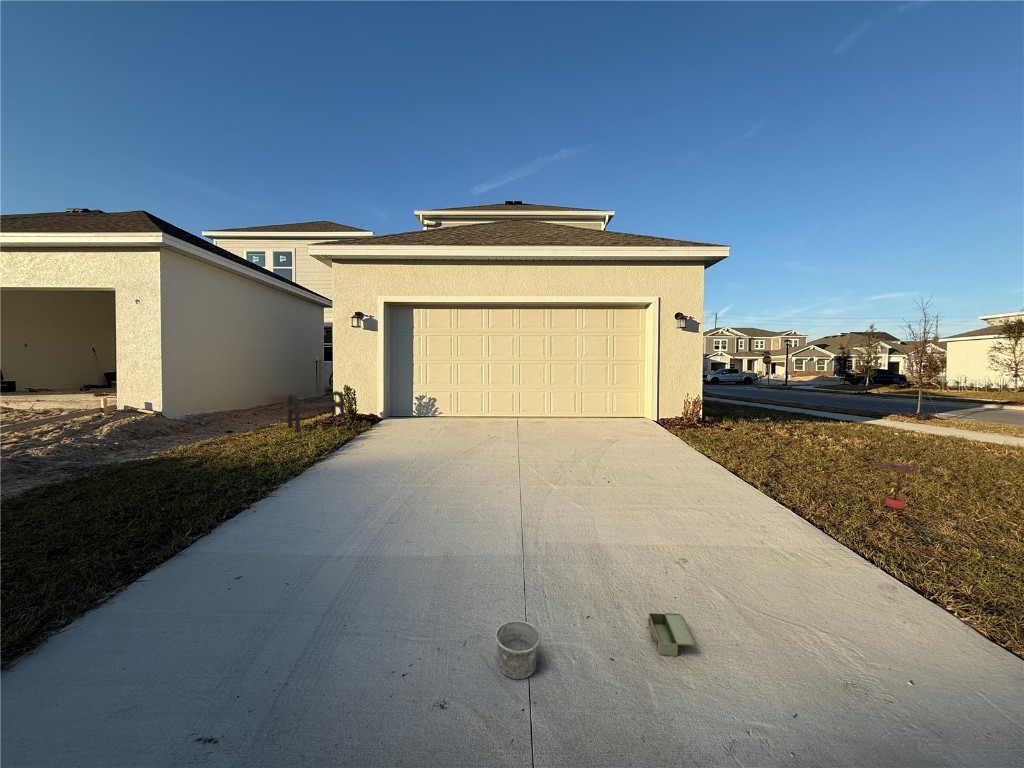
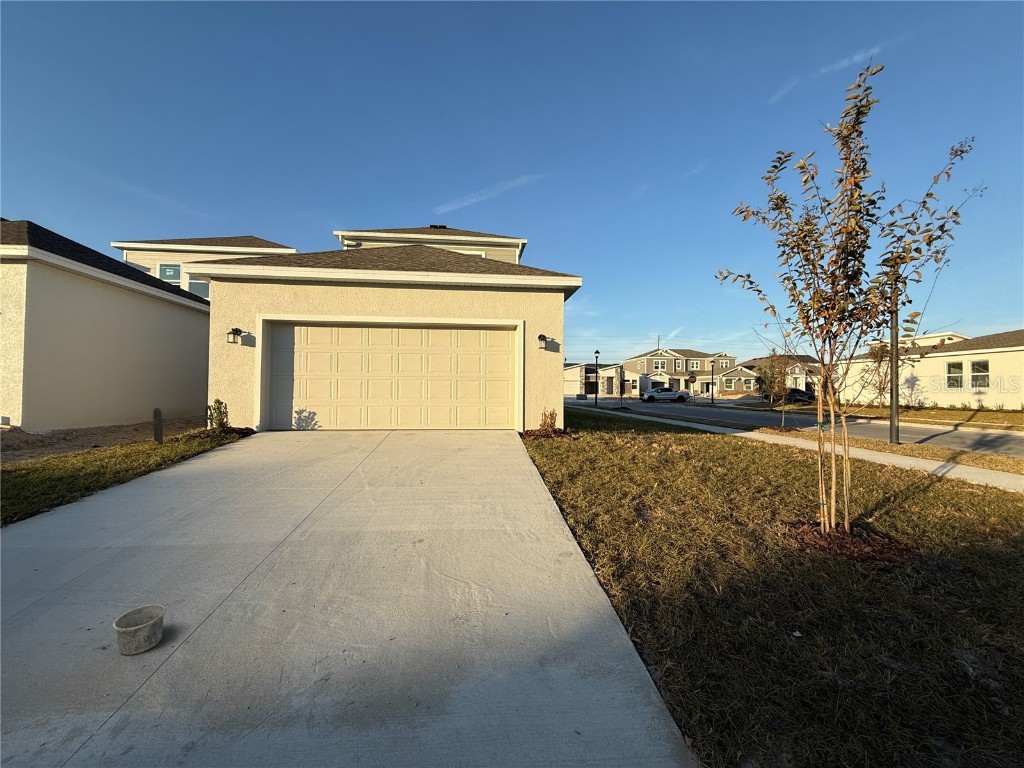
potted plant: present [877,463,919,509] -> none [632,466,663,506]
toolbox: present [648,613,696,656] -> none [284,596,333,631]

